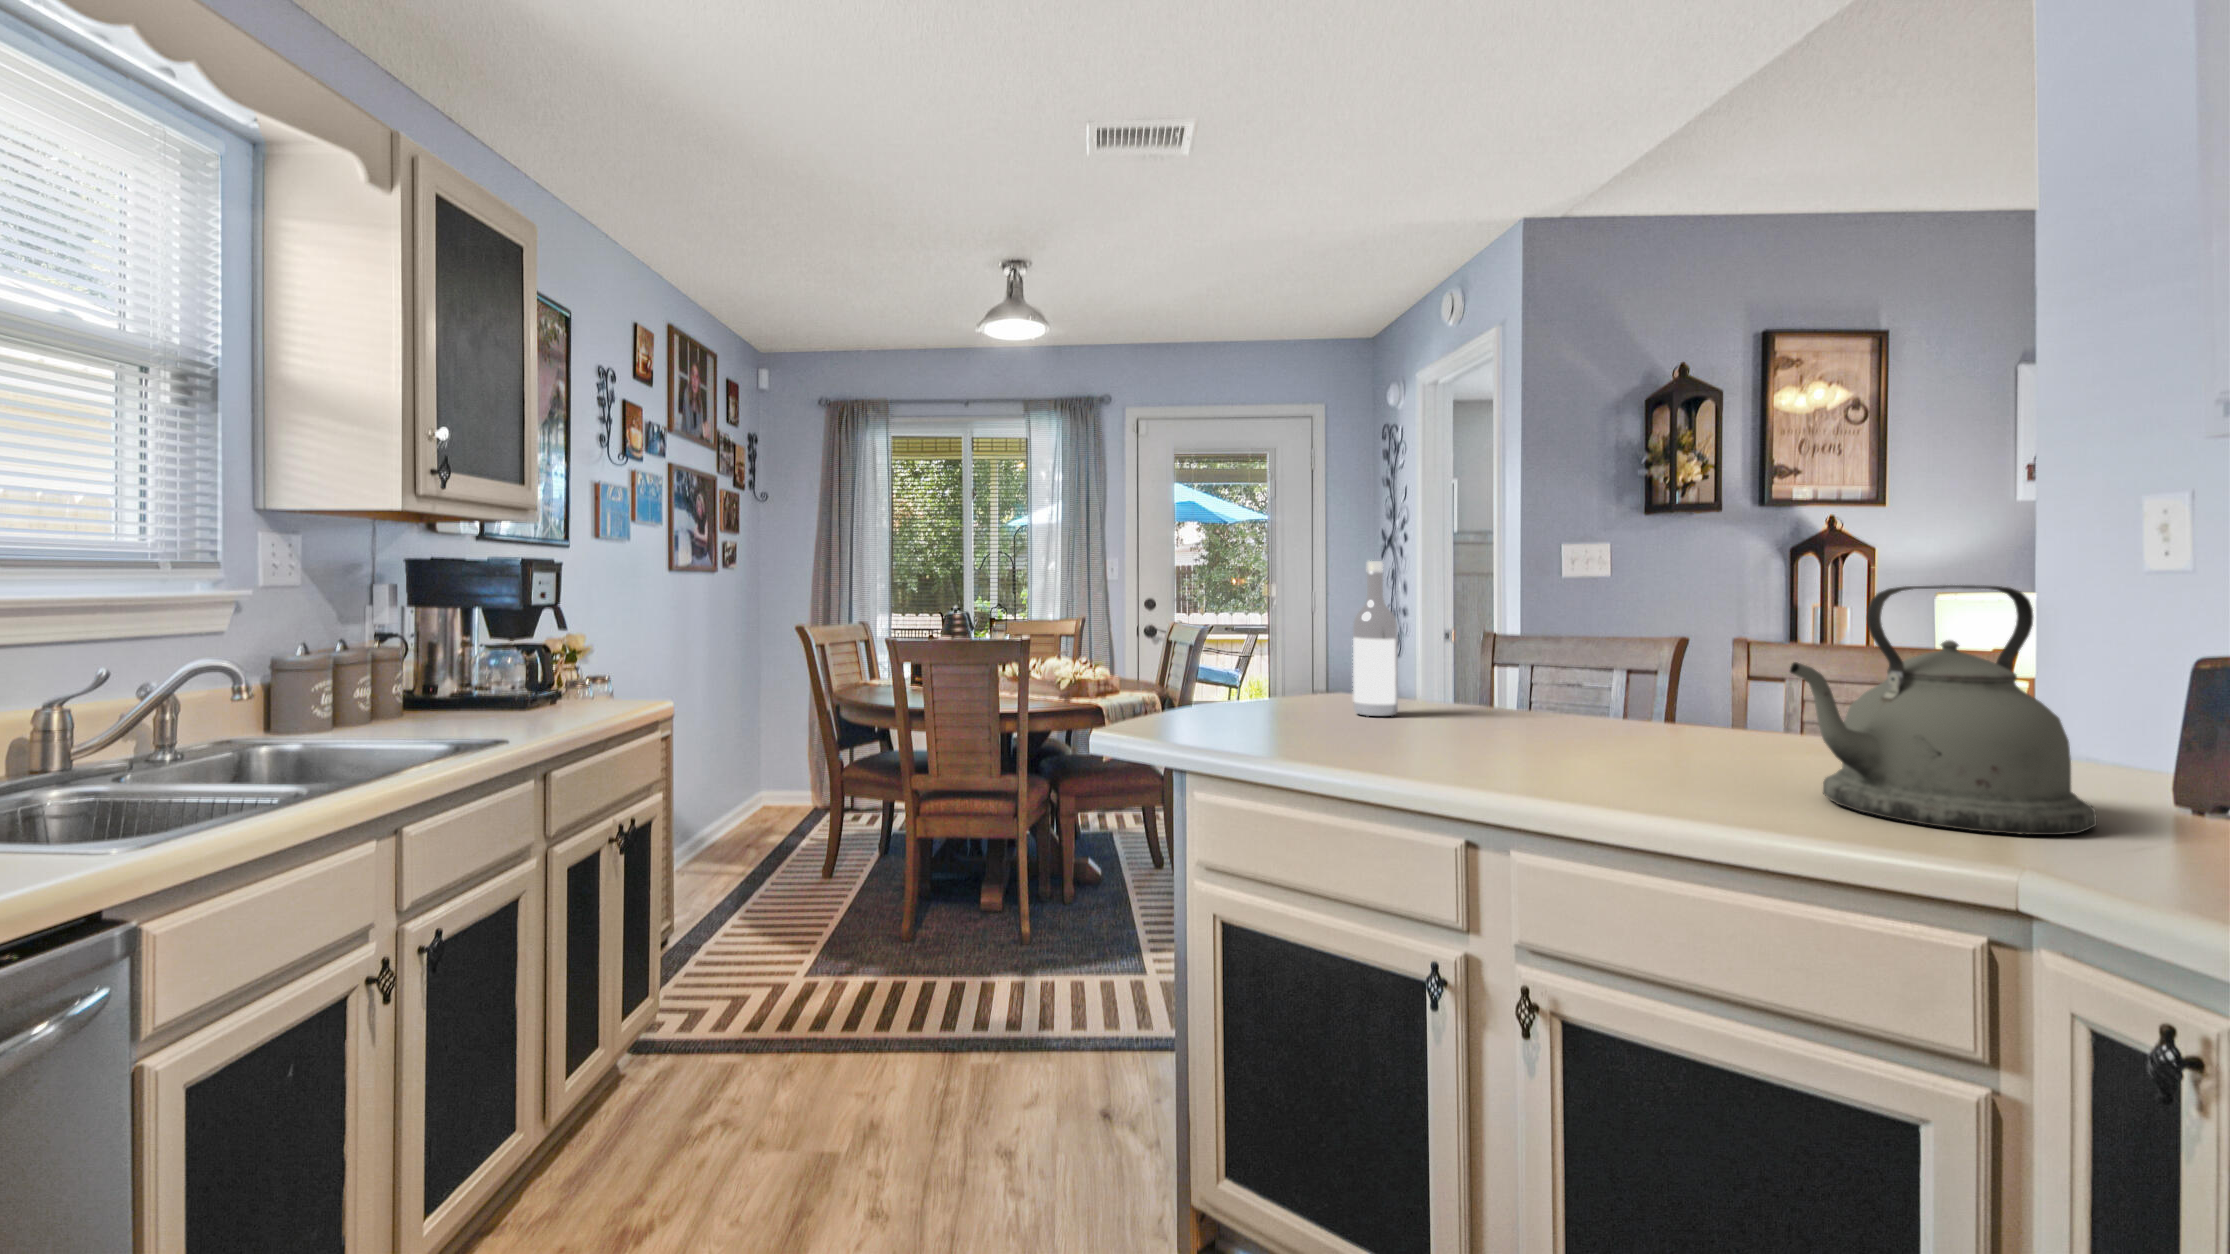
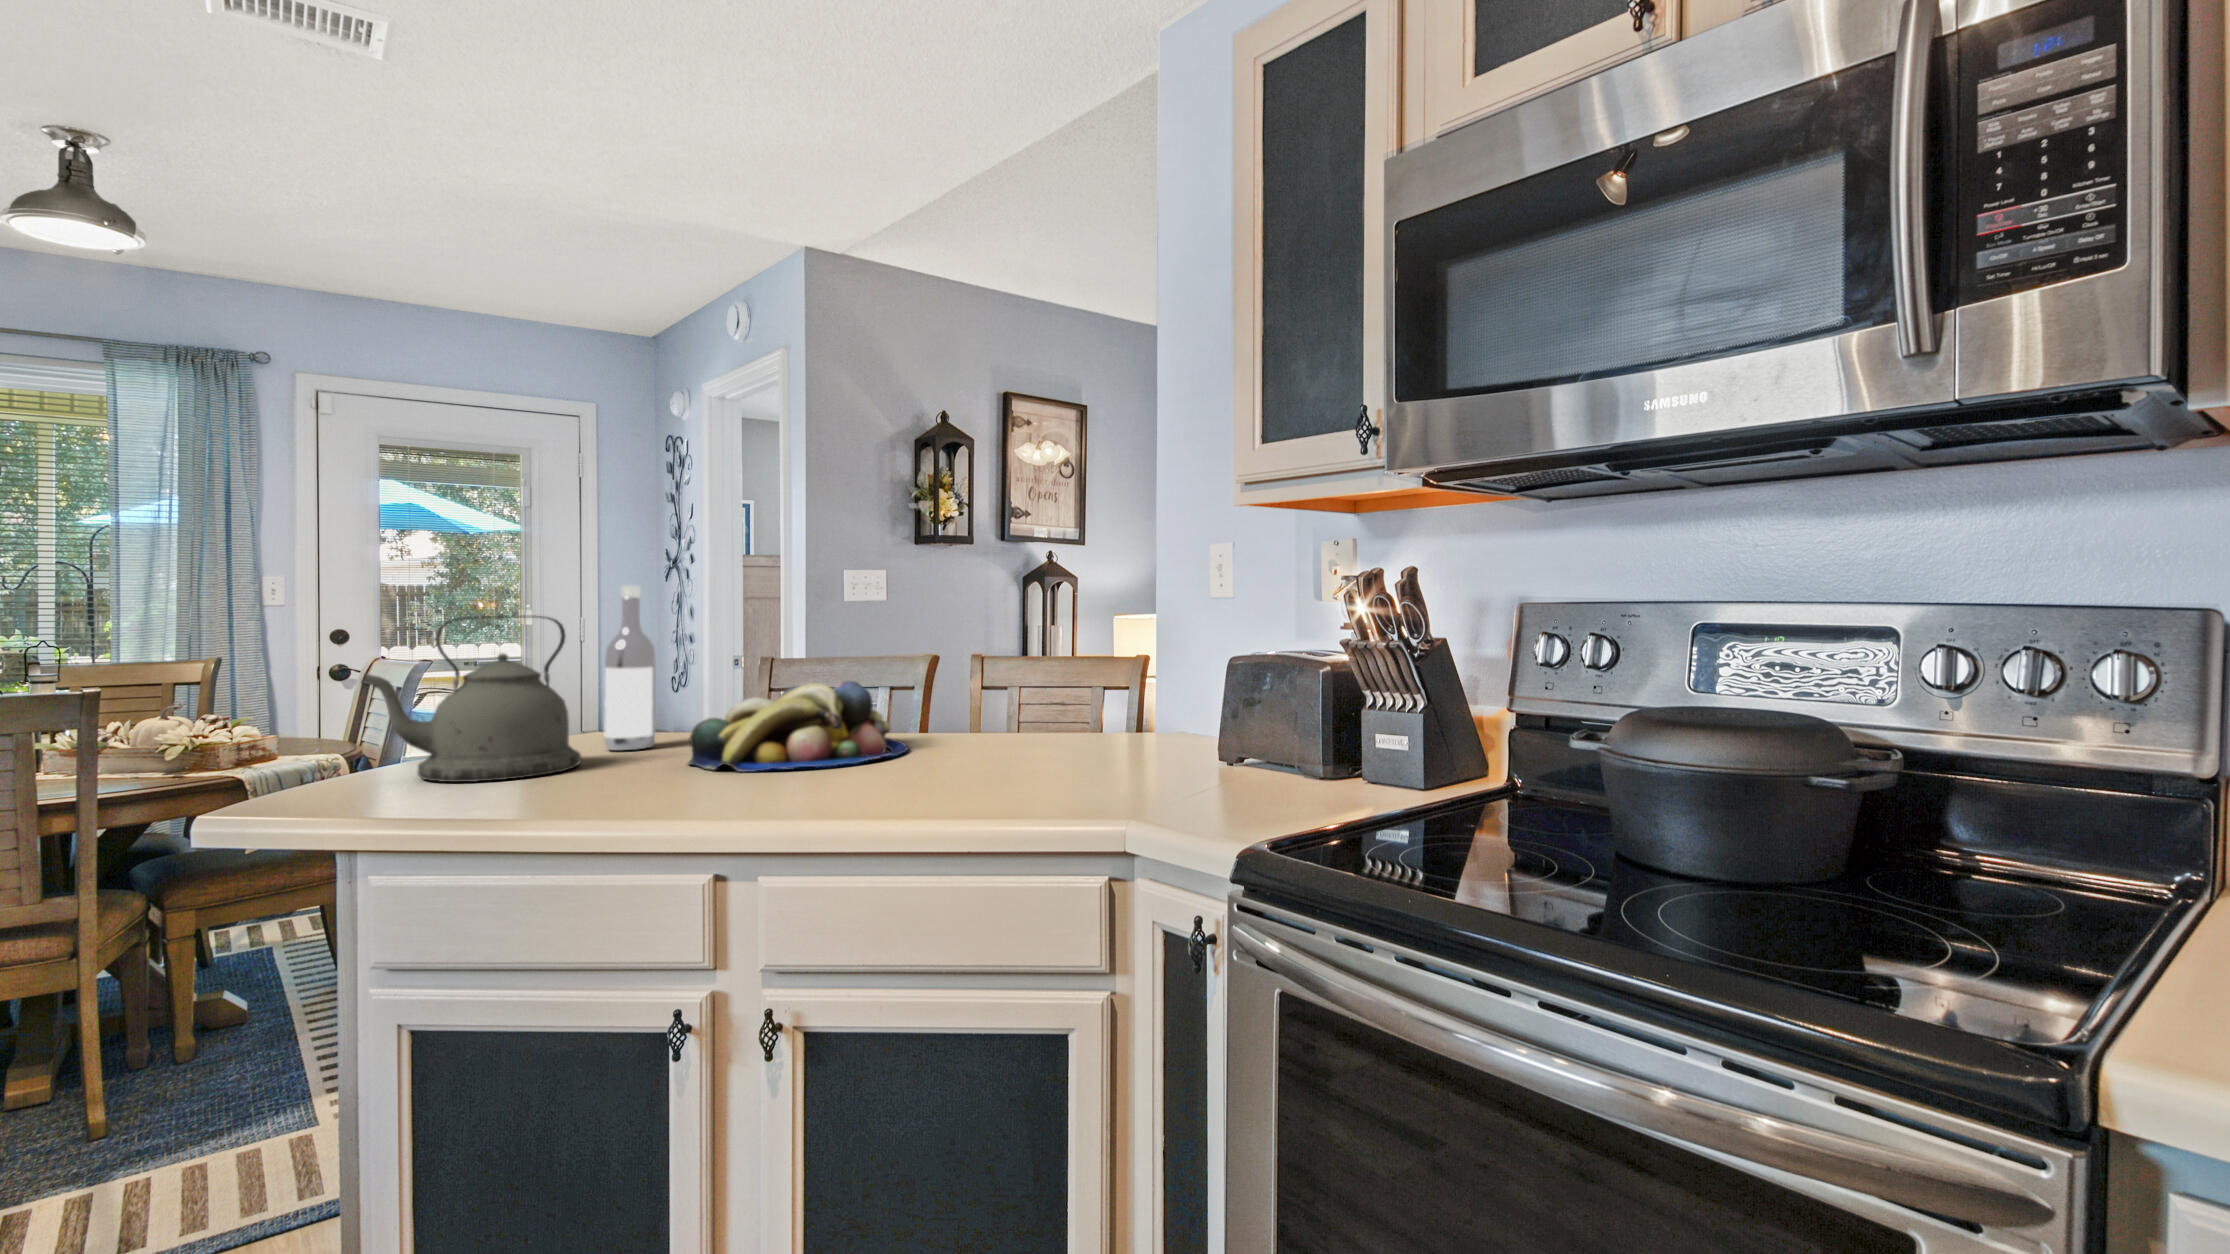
kettle: present [1790,585,2097,835] -> present [362,616,581,782]
fruit bowl: none [1434,664,1689,759] -> present [689,681,908,772]

